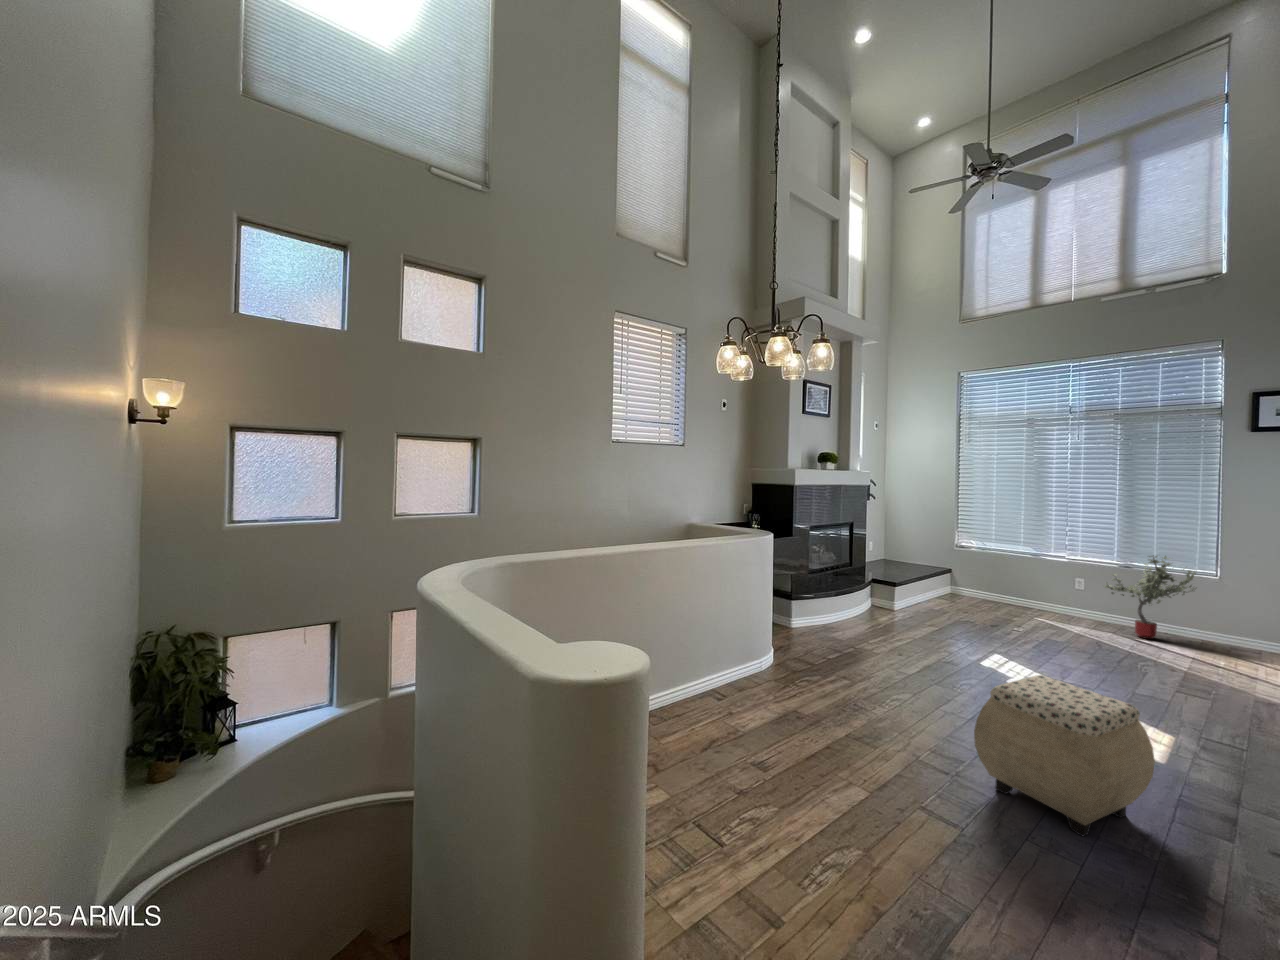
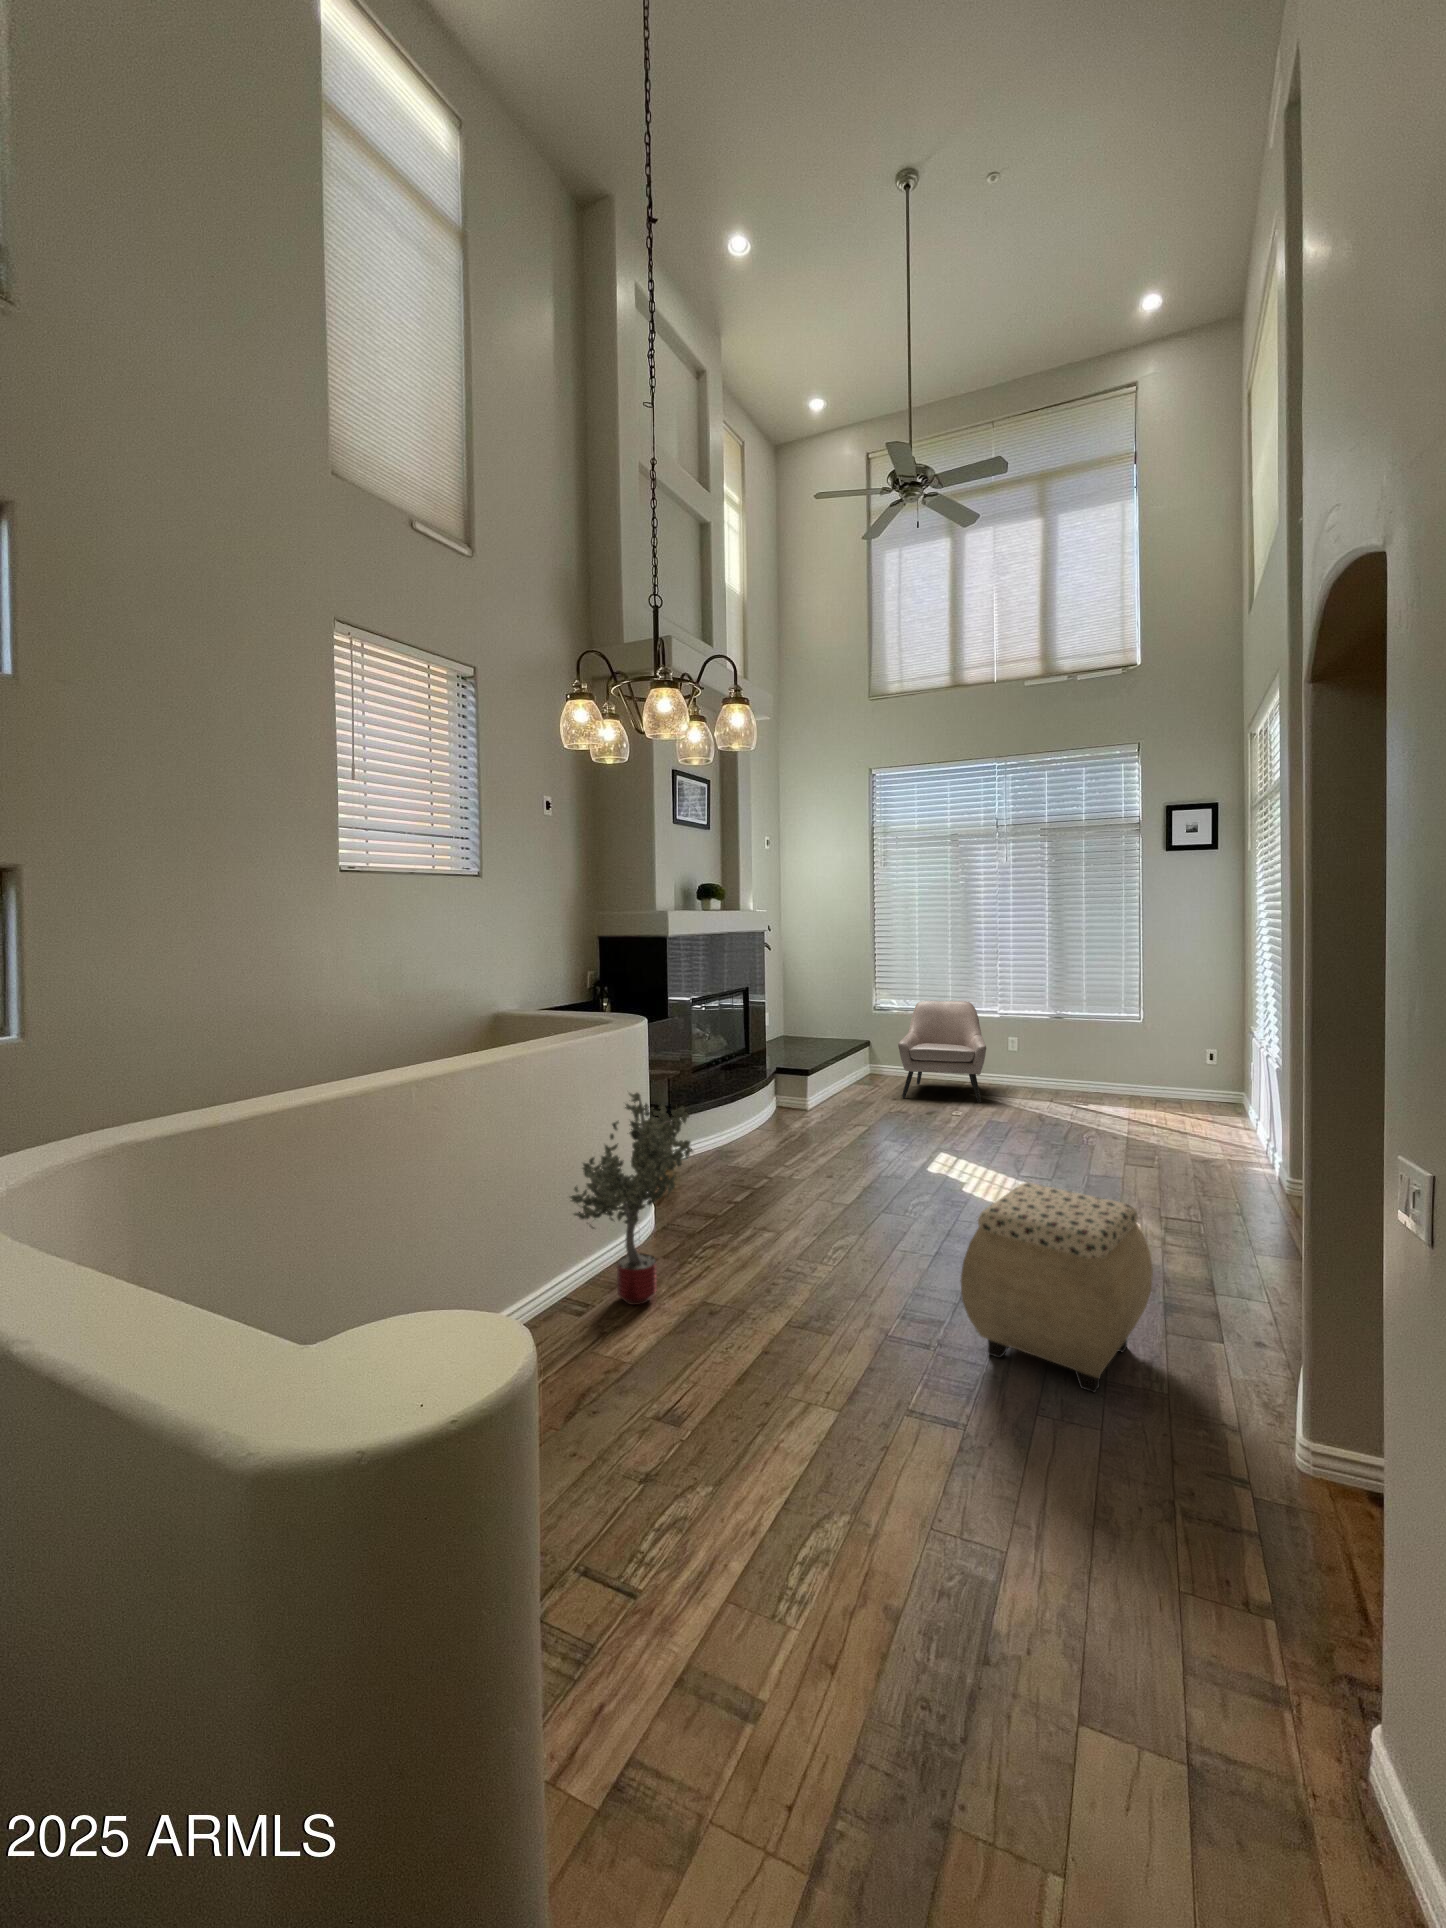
armchair: none [972,544,1051,625] -> present [898,1000,986,1103]
potted tree: present [1104,555,1196,639] -> present [570,1093,693,1305]

